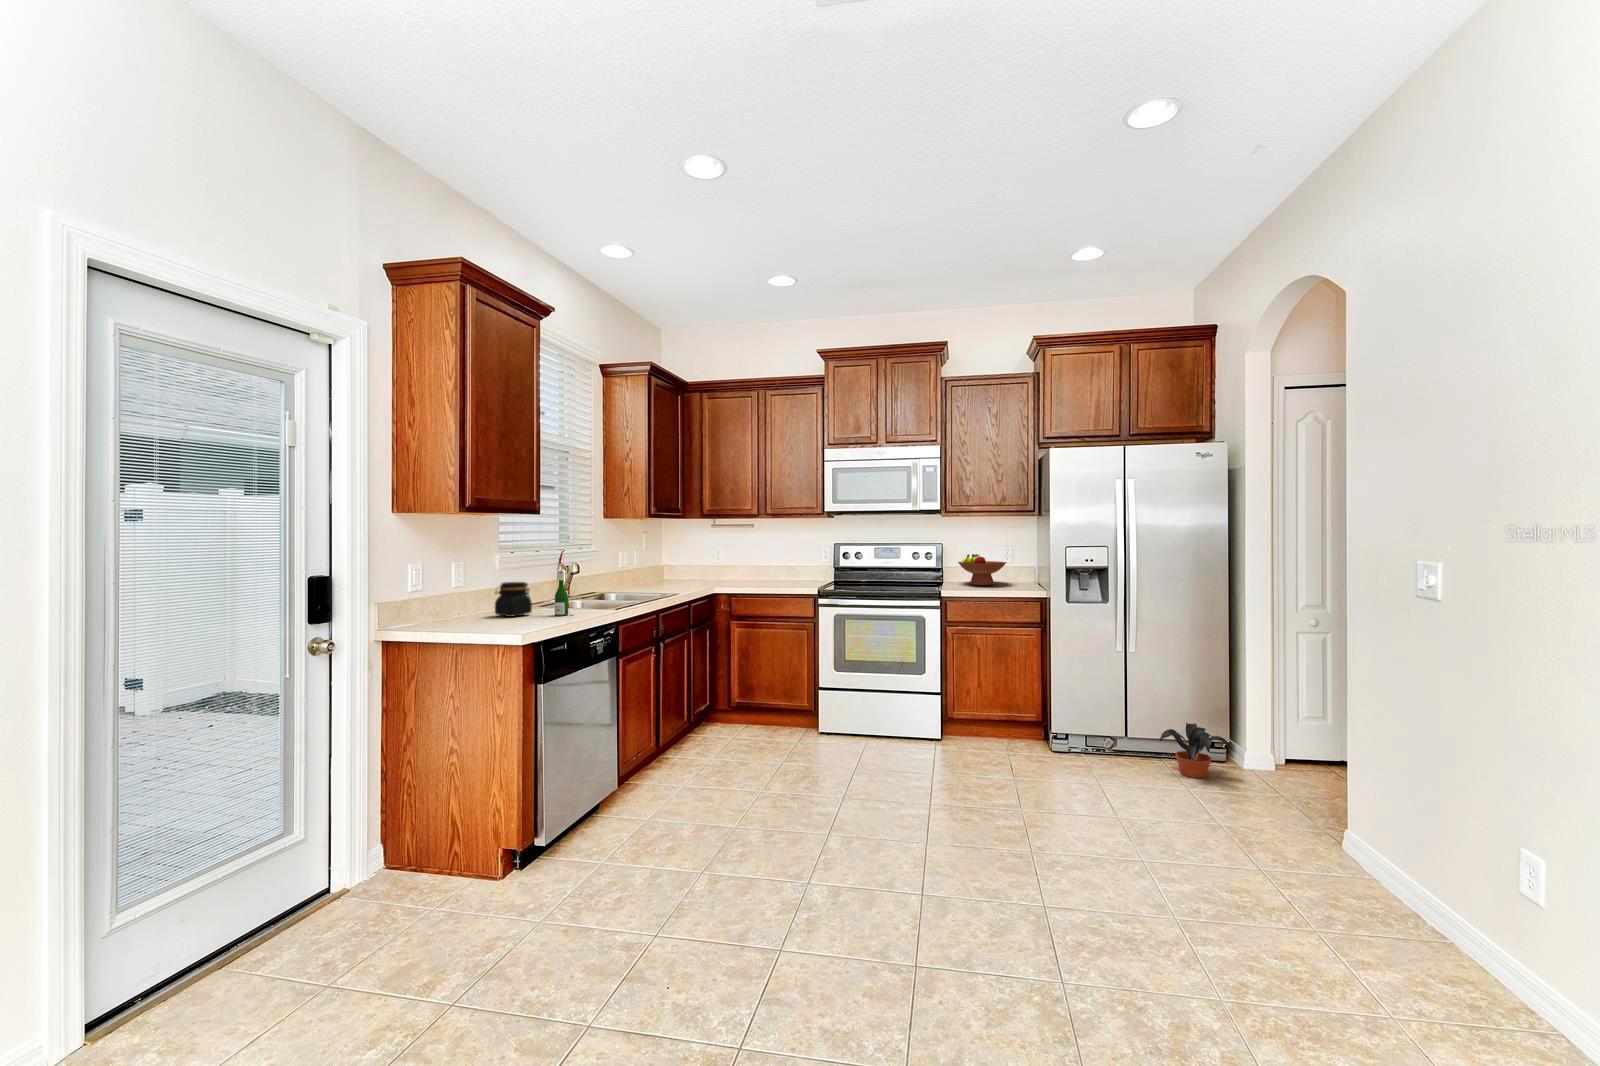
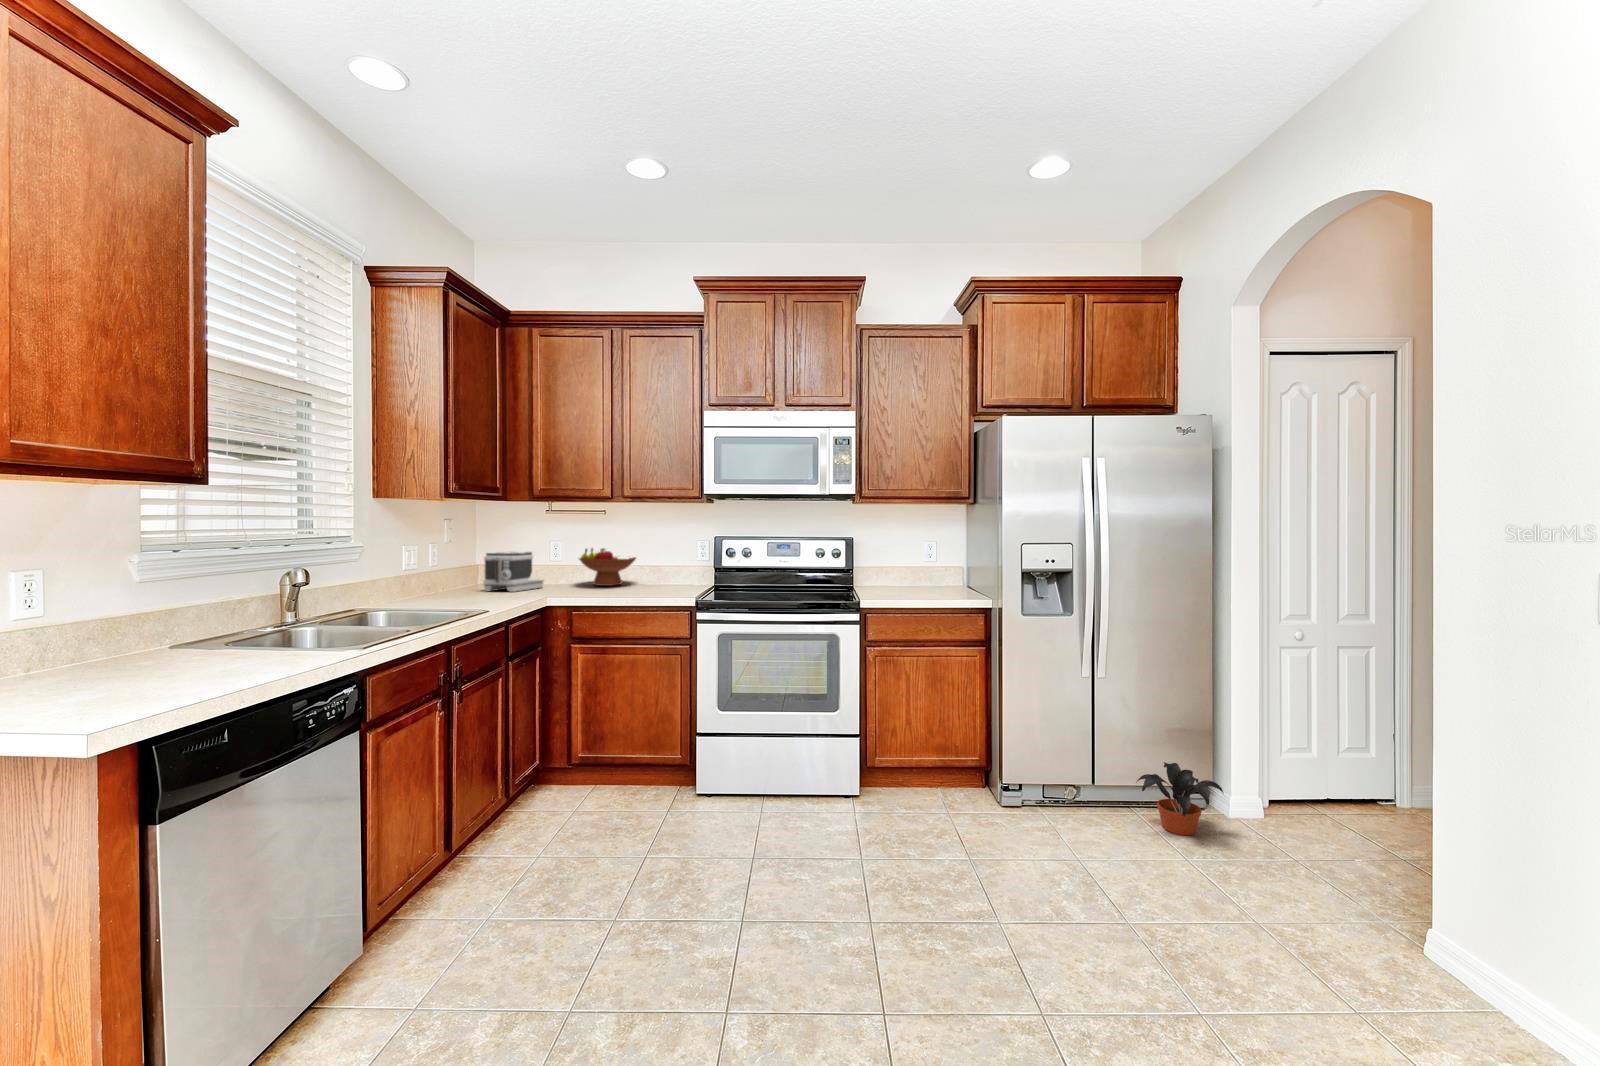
wine bottle: present [555,550,574,616] -> none [239,543,279,662]
toaster: none [670,554,712,584] -> present [483,552,543,592]
fruit bowl: present [958,554,1006,585] -> present [579,548,636,586]
jar: present [495,582,532,617] -> none [104,602,193,667]

